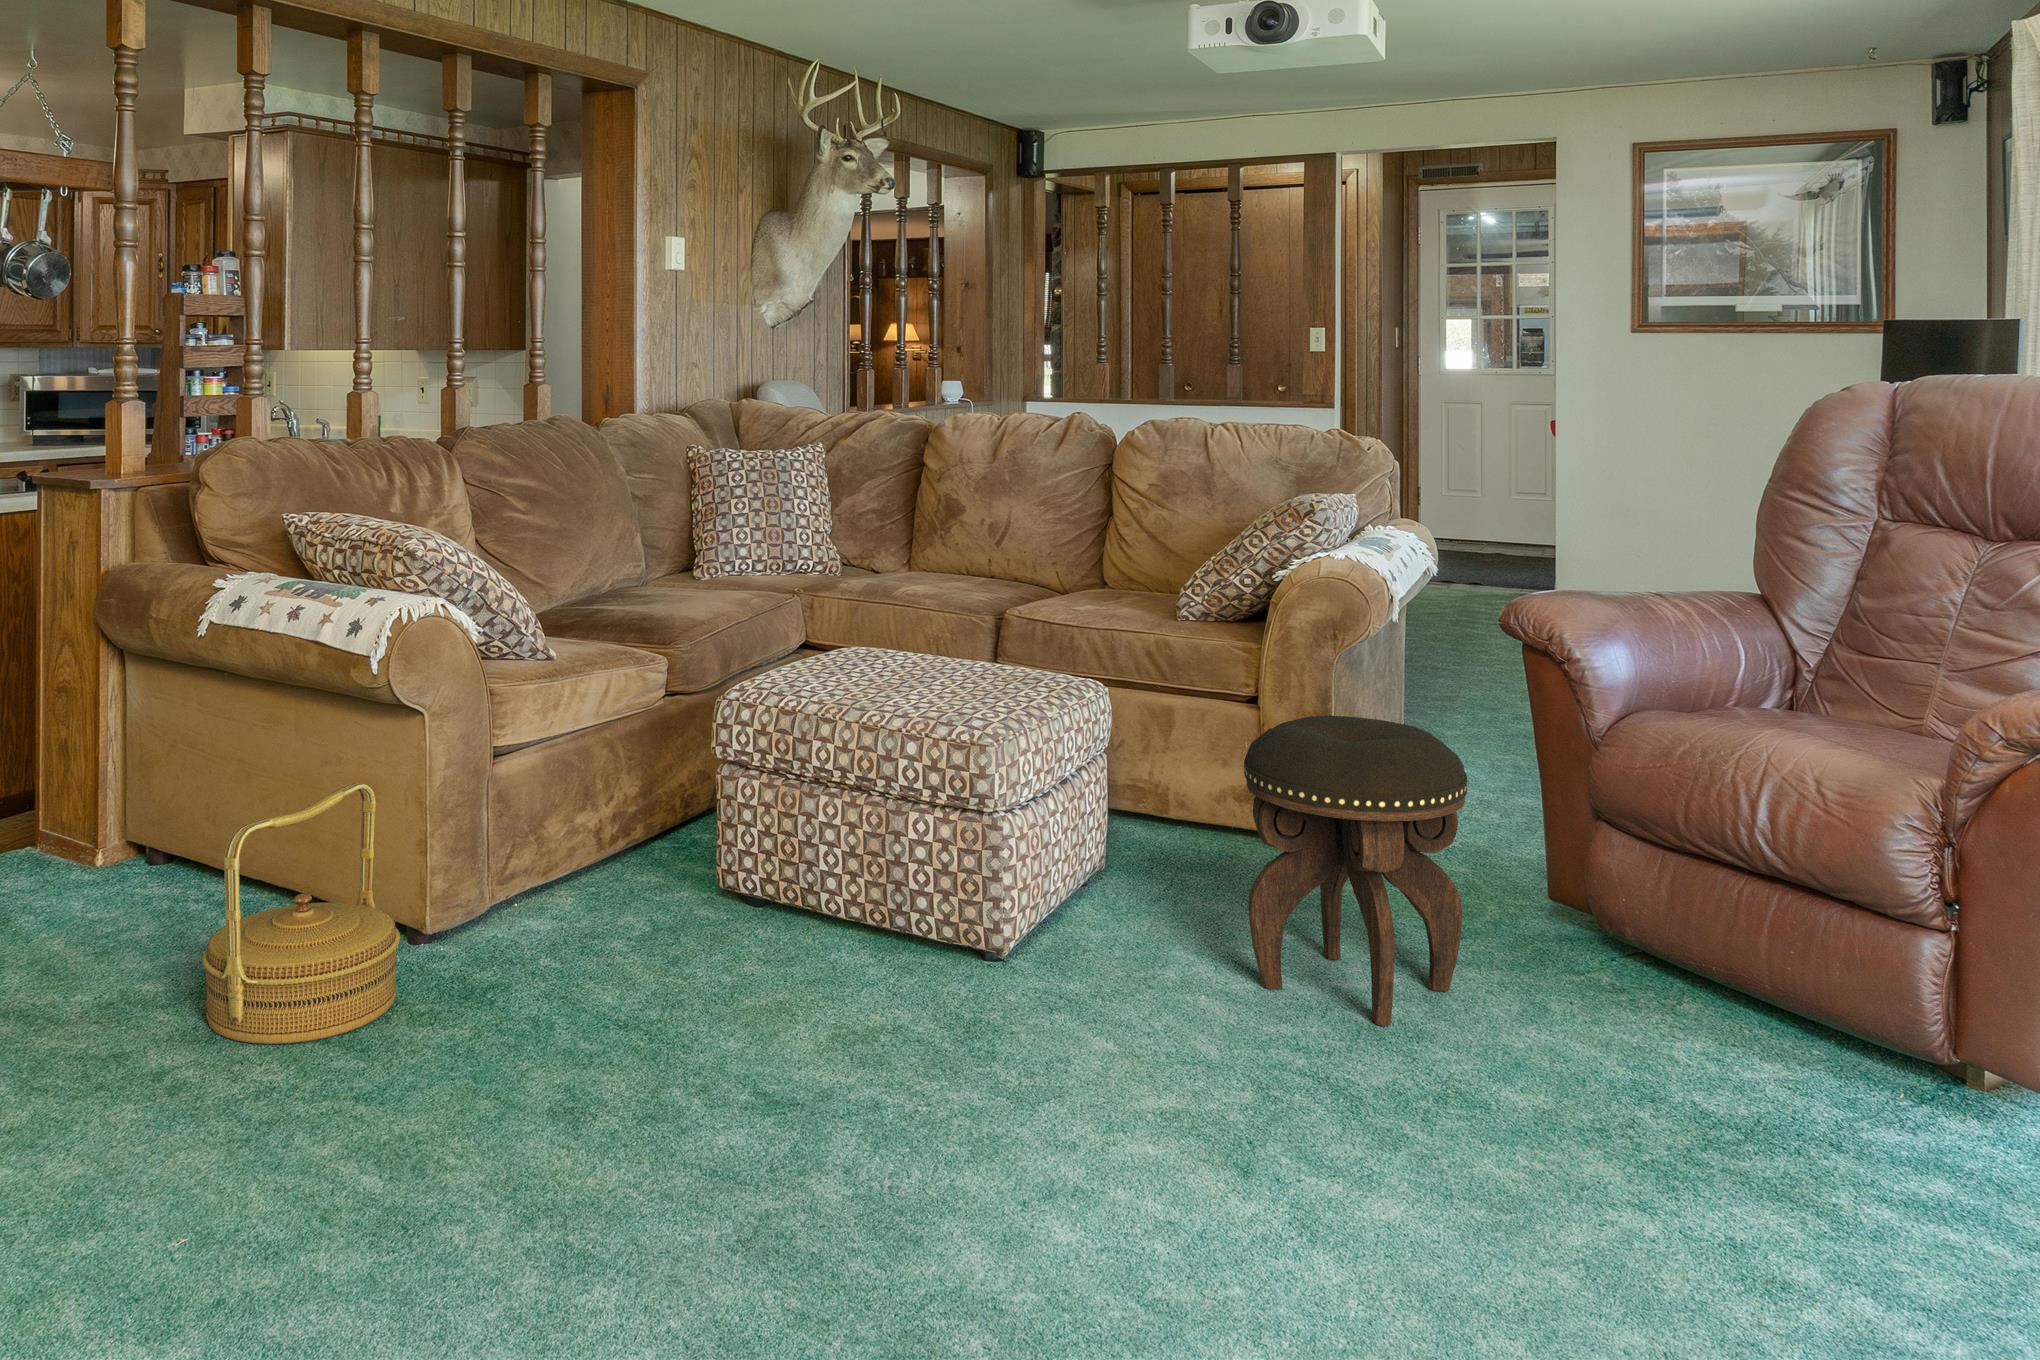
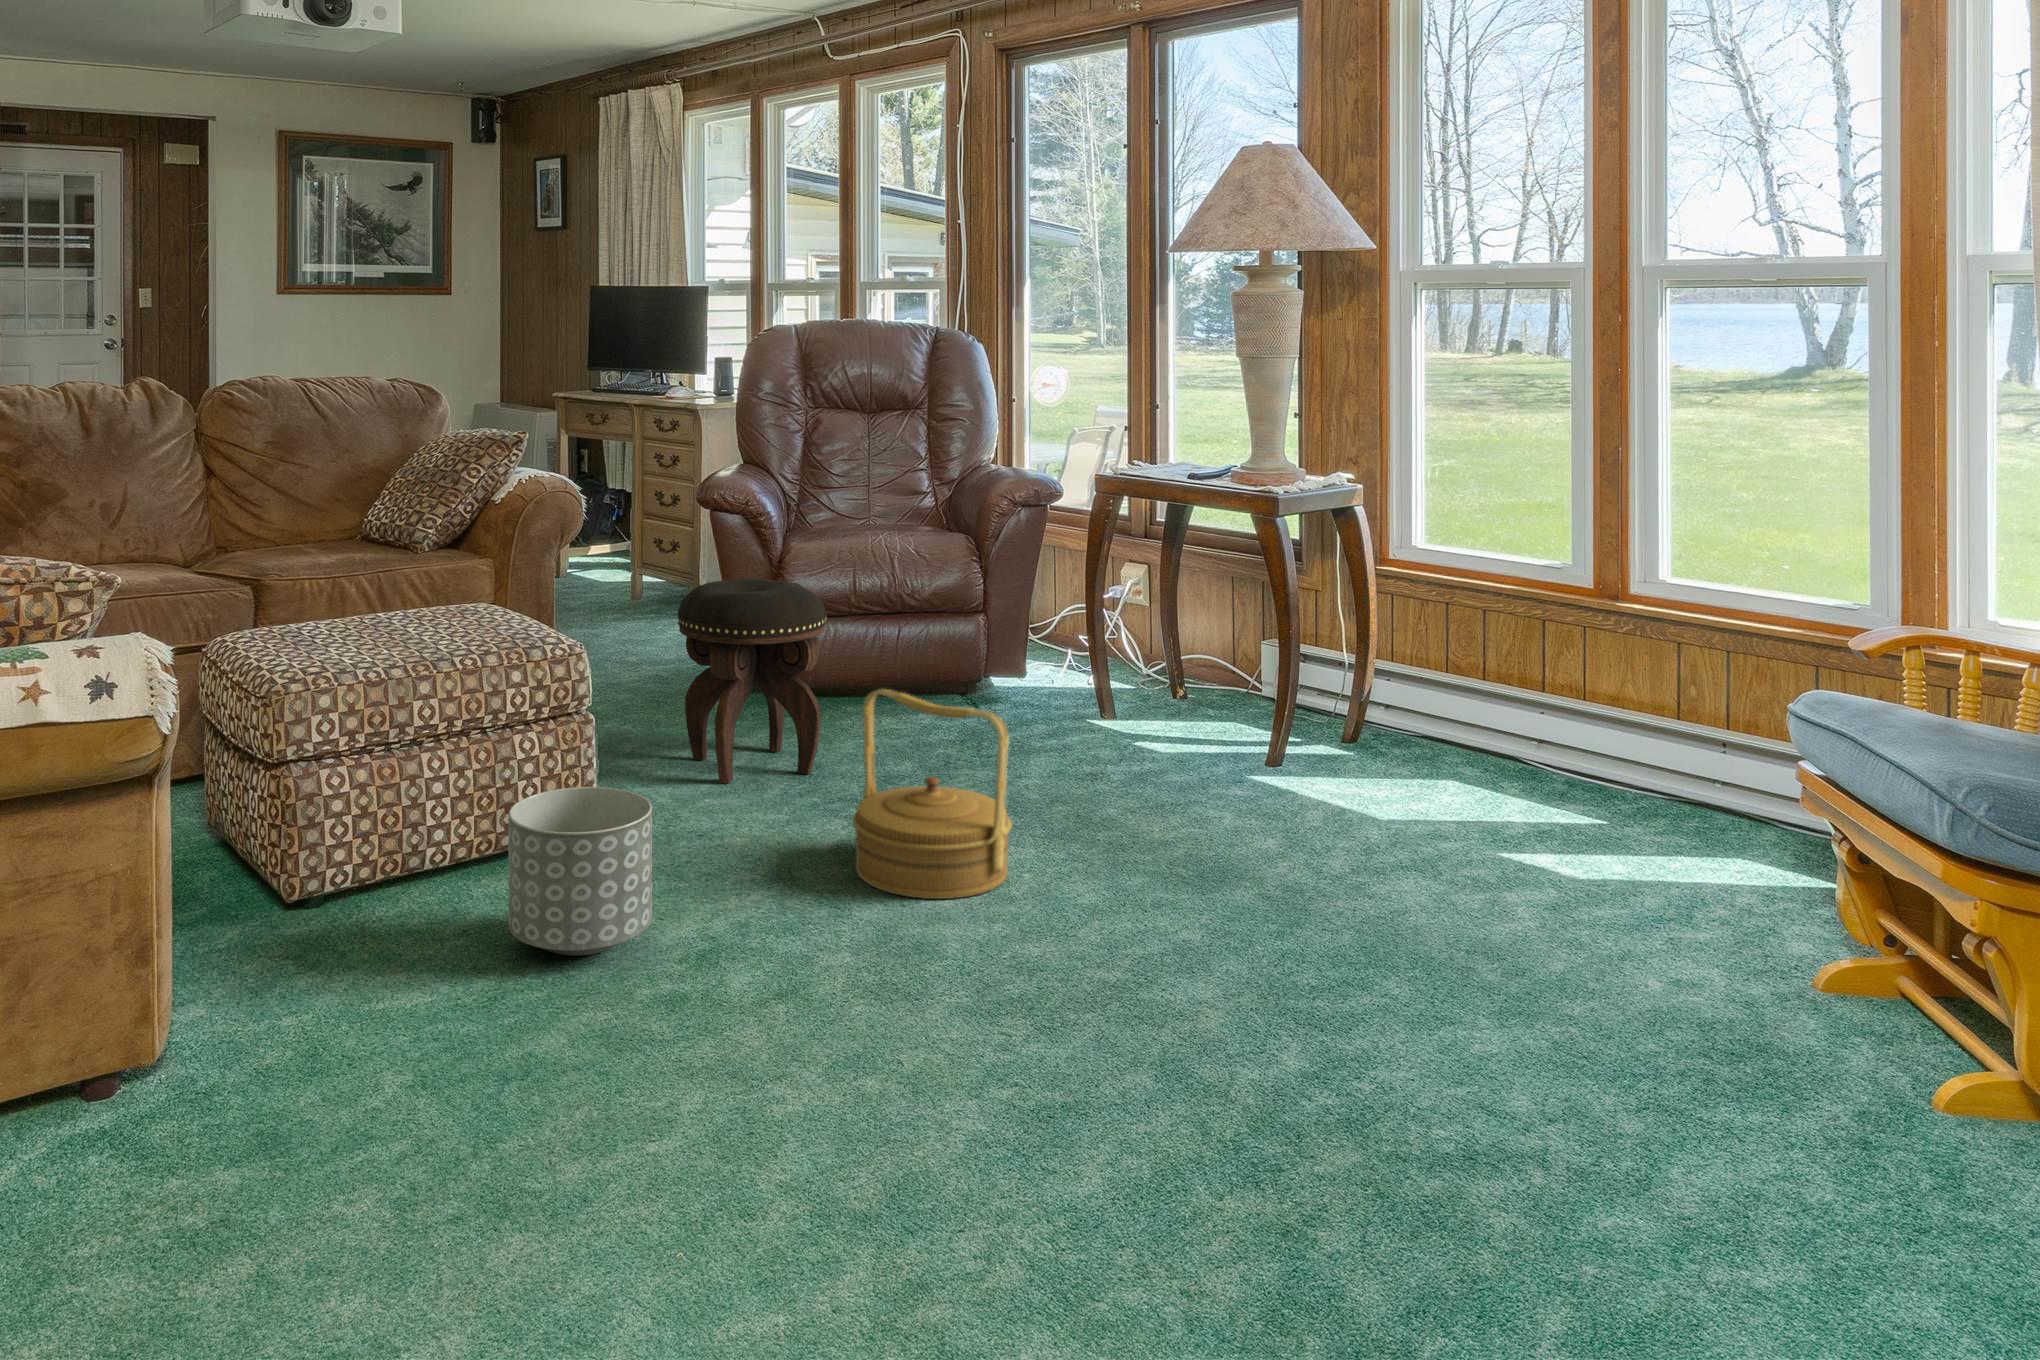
basket: present [202,783,400,1044] -> present [852,689,1012,899]
planter: none [645,852,795,1032] -> present [508,787,652,956]

